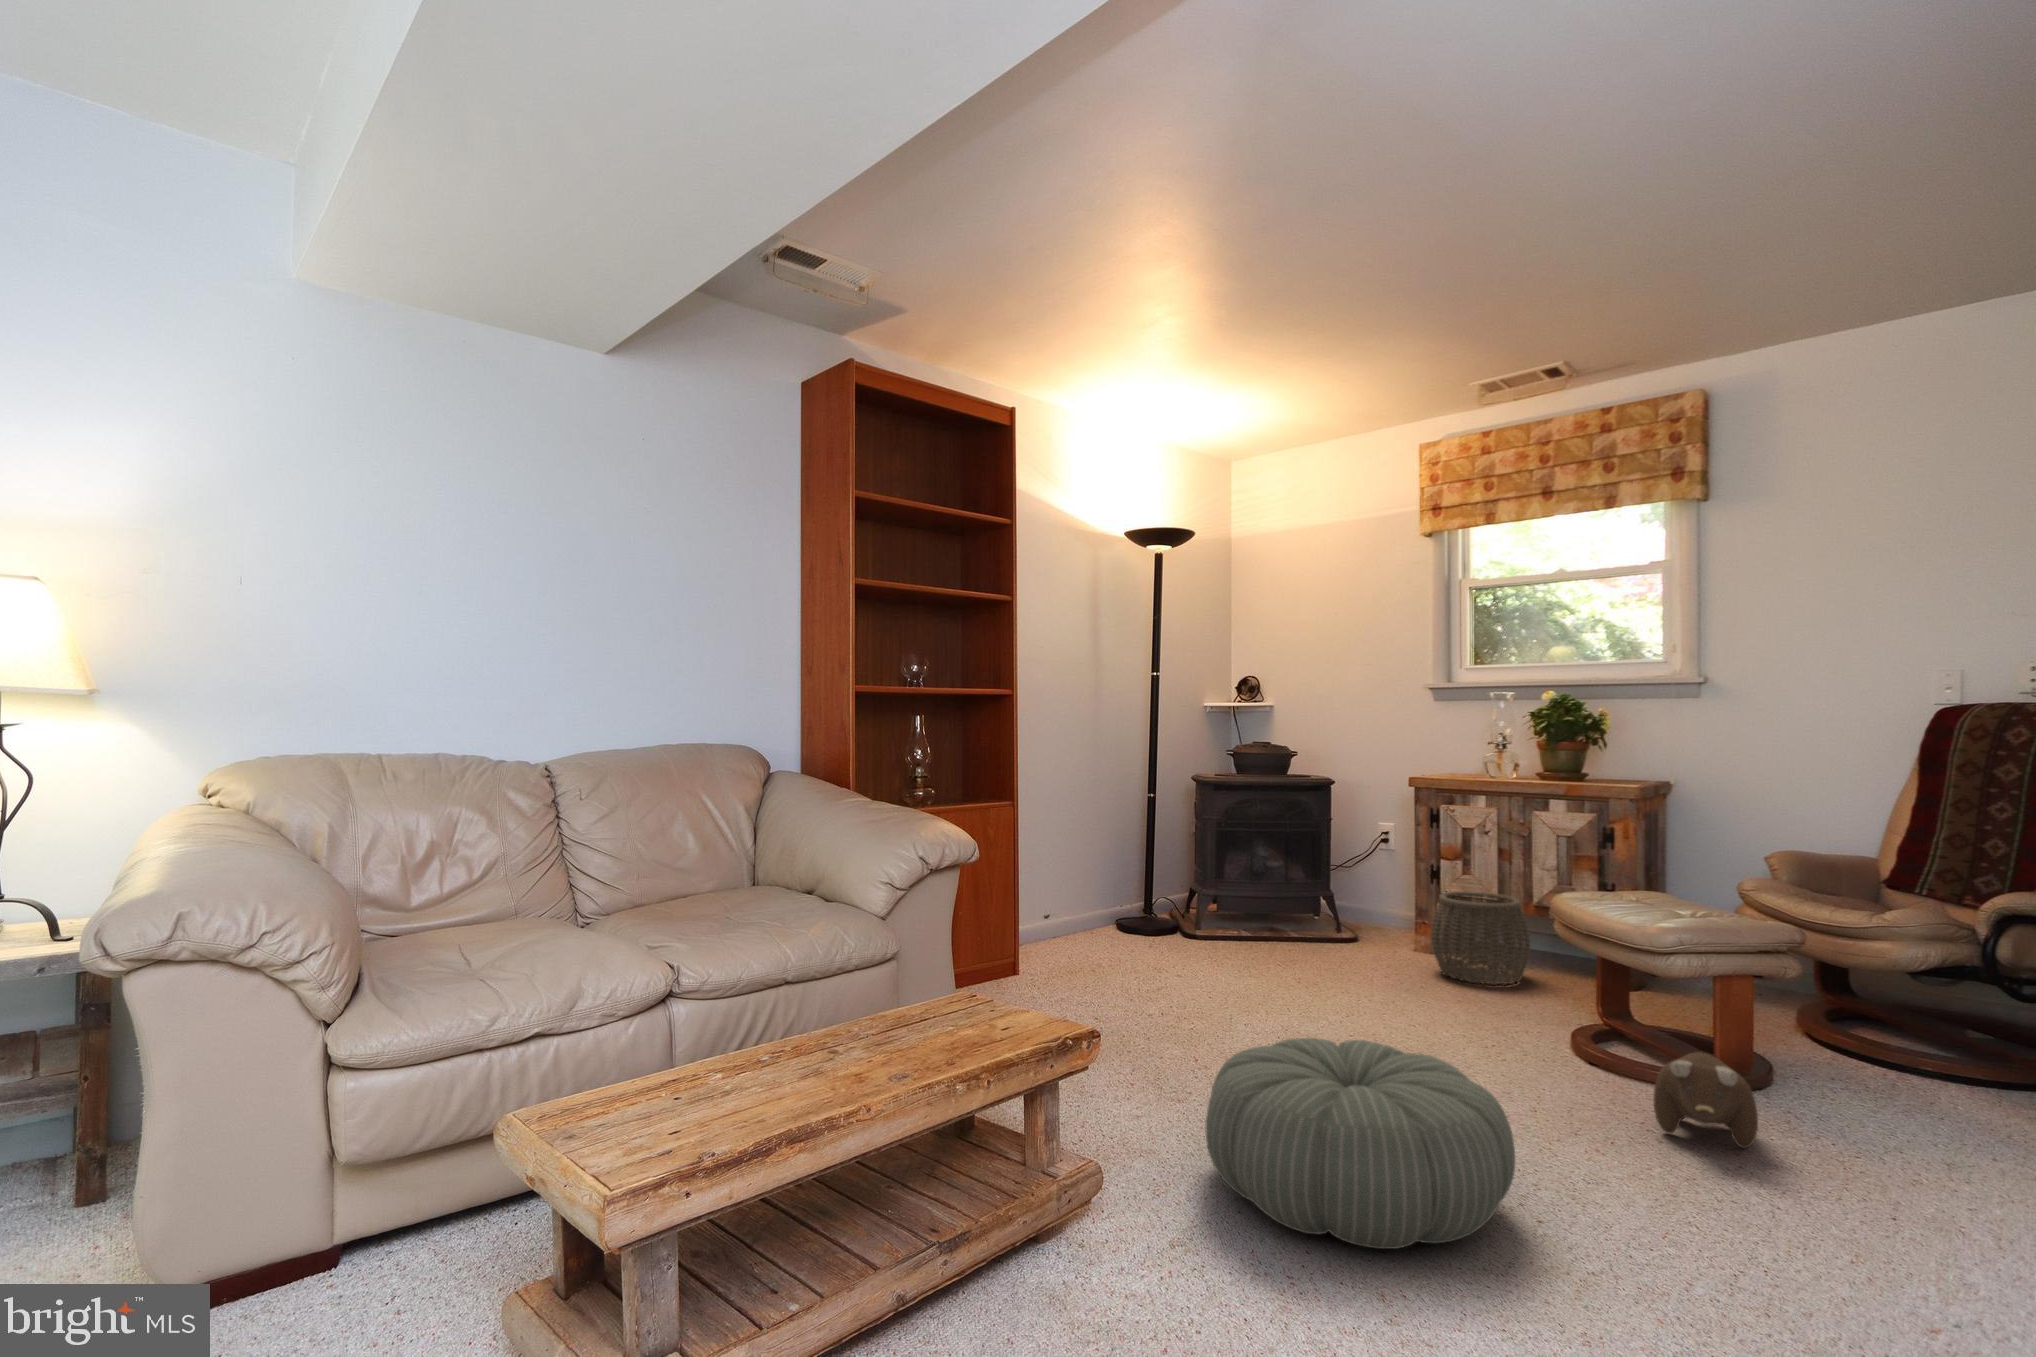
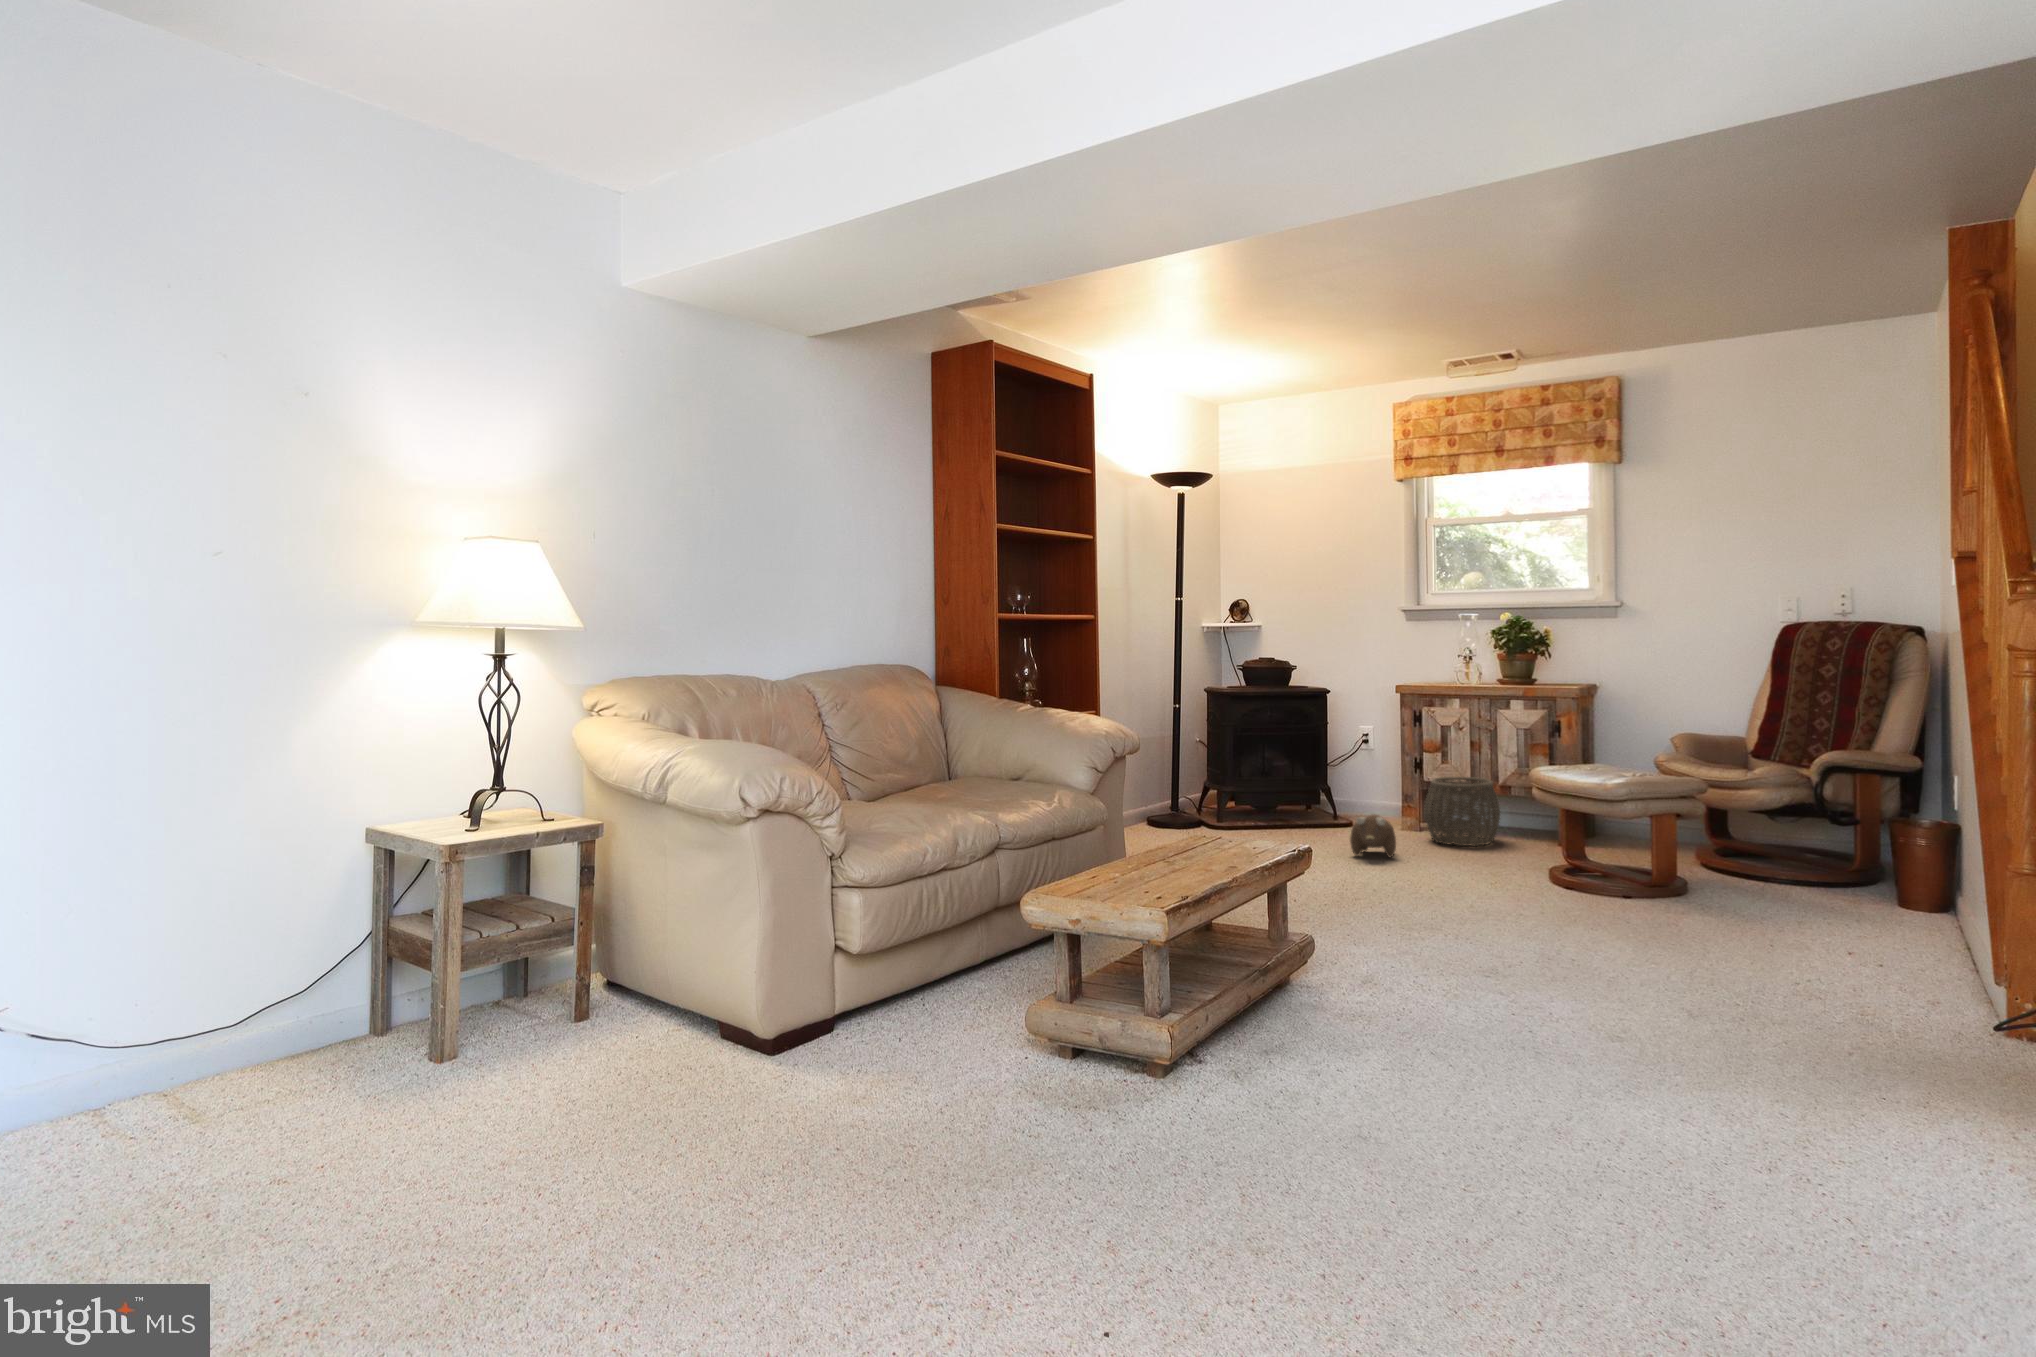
pouf: present [1205,1038,1515,1249] -> none [1368,872,1572,984]
plush toy: present [1653,1052,1758,1148] -> present [1350,814,1396,857]

